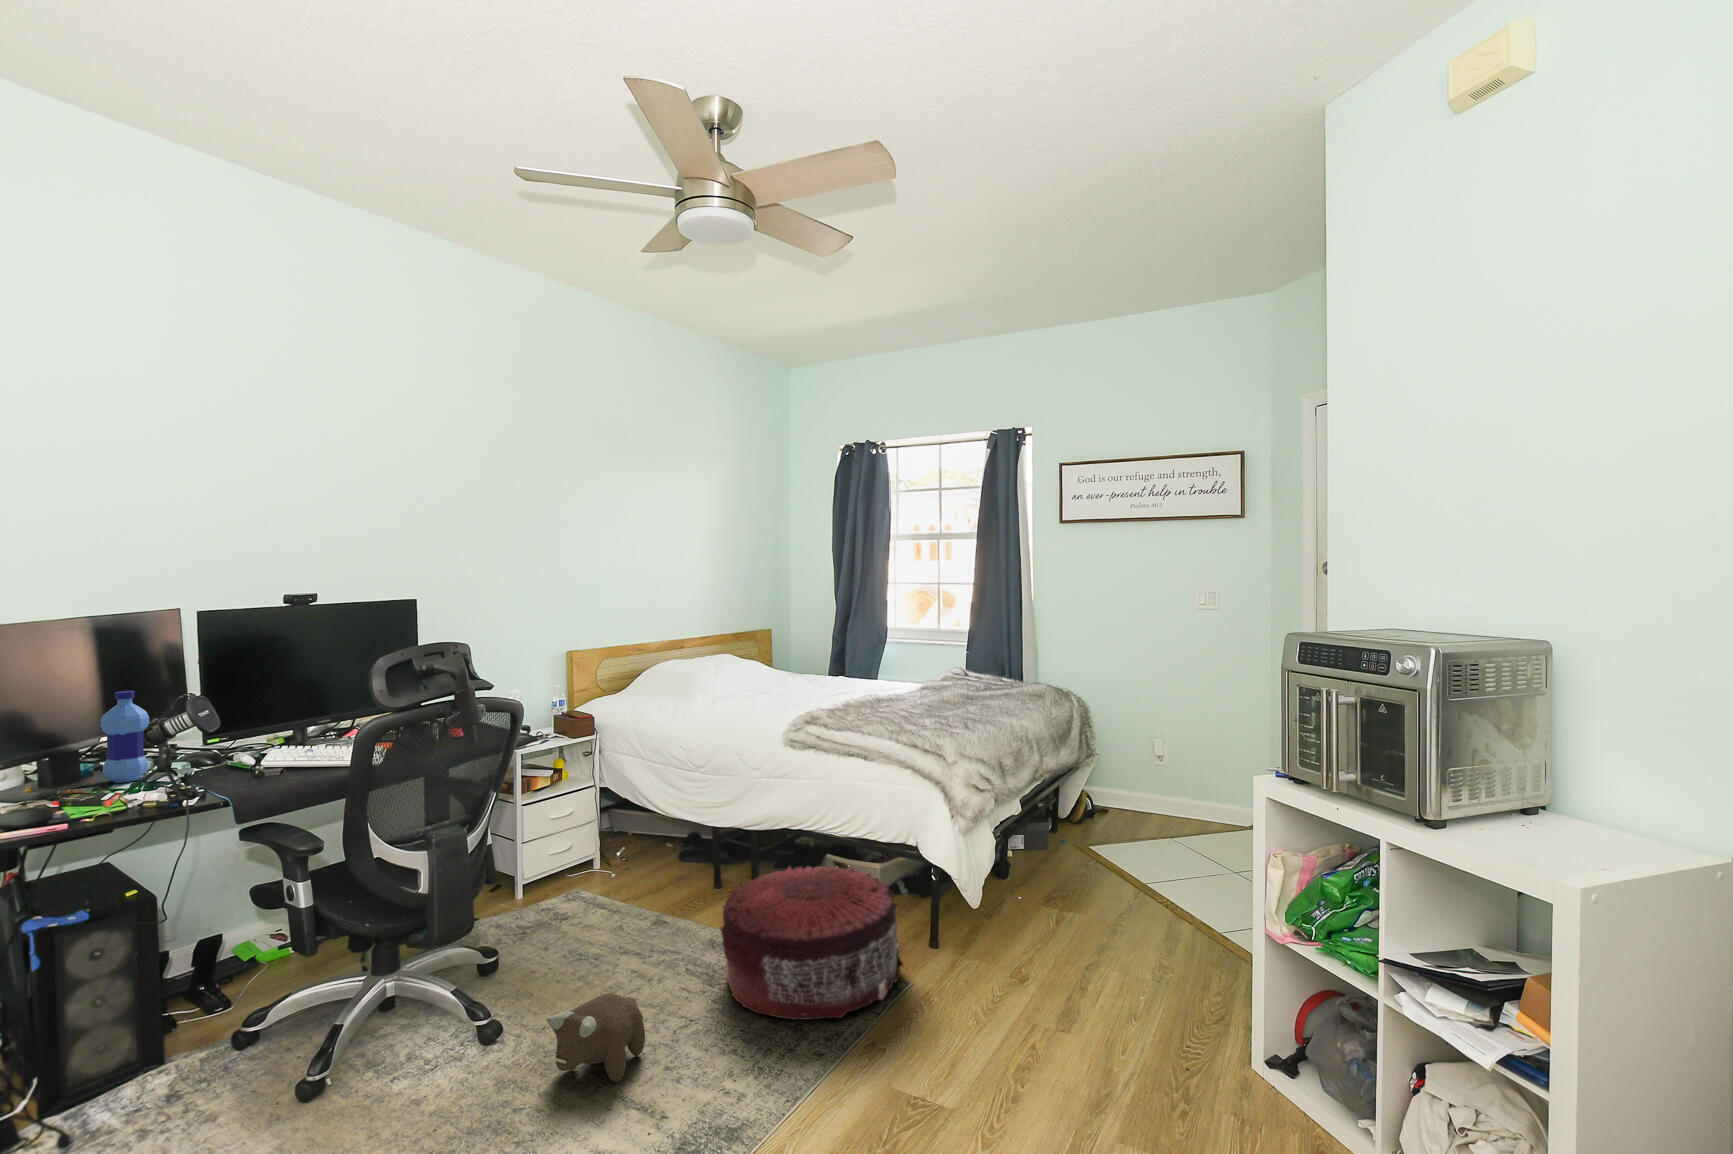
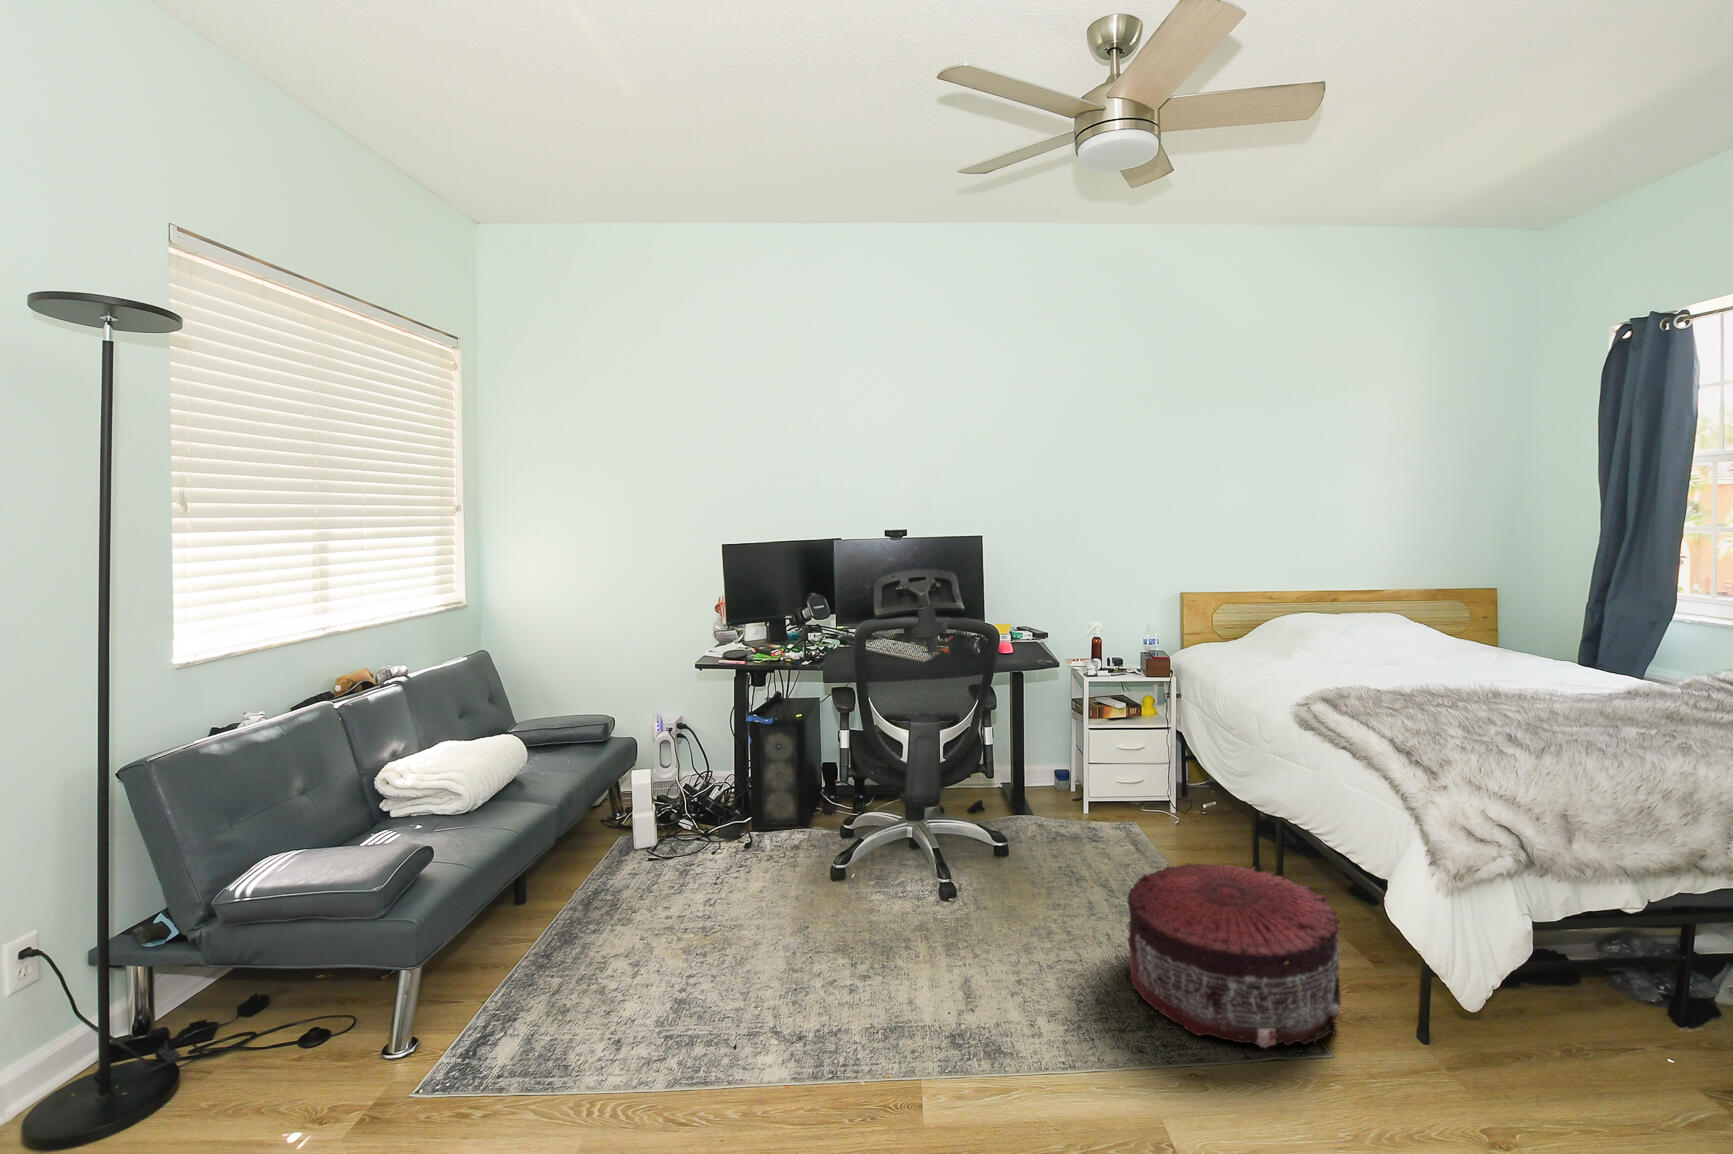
water bottle: present [101,691,149,783] -> none [796,592,819,650]
plush toy: present [547,993,645,1082] -> none [927,891,1024,969]

